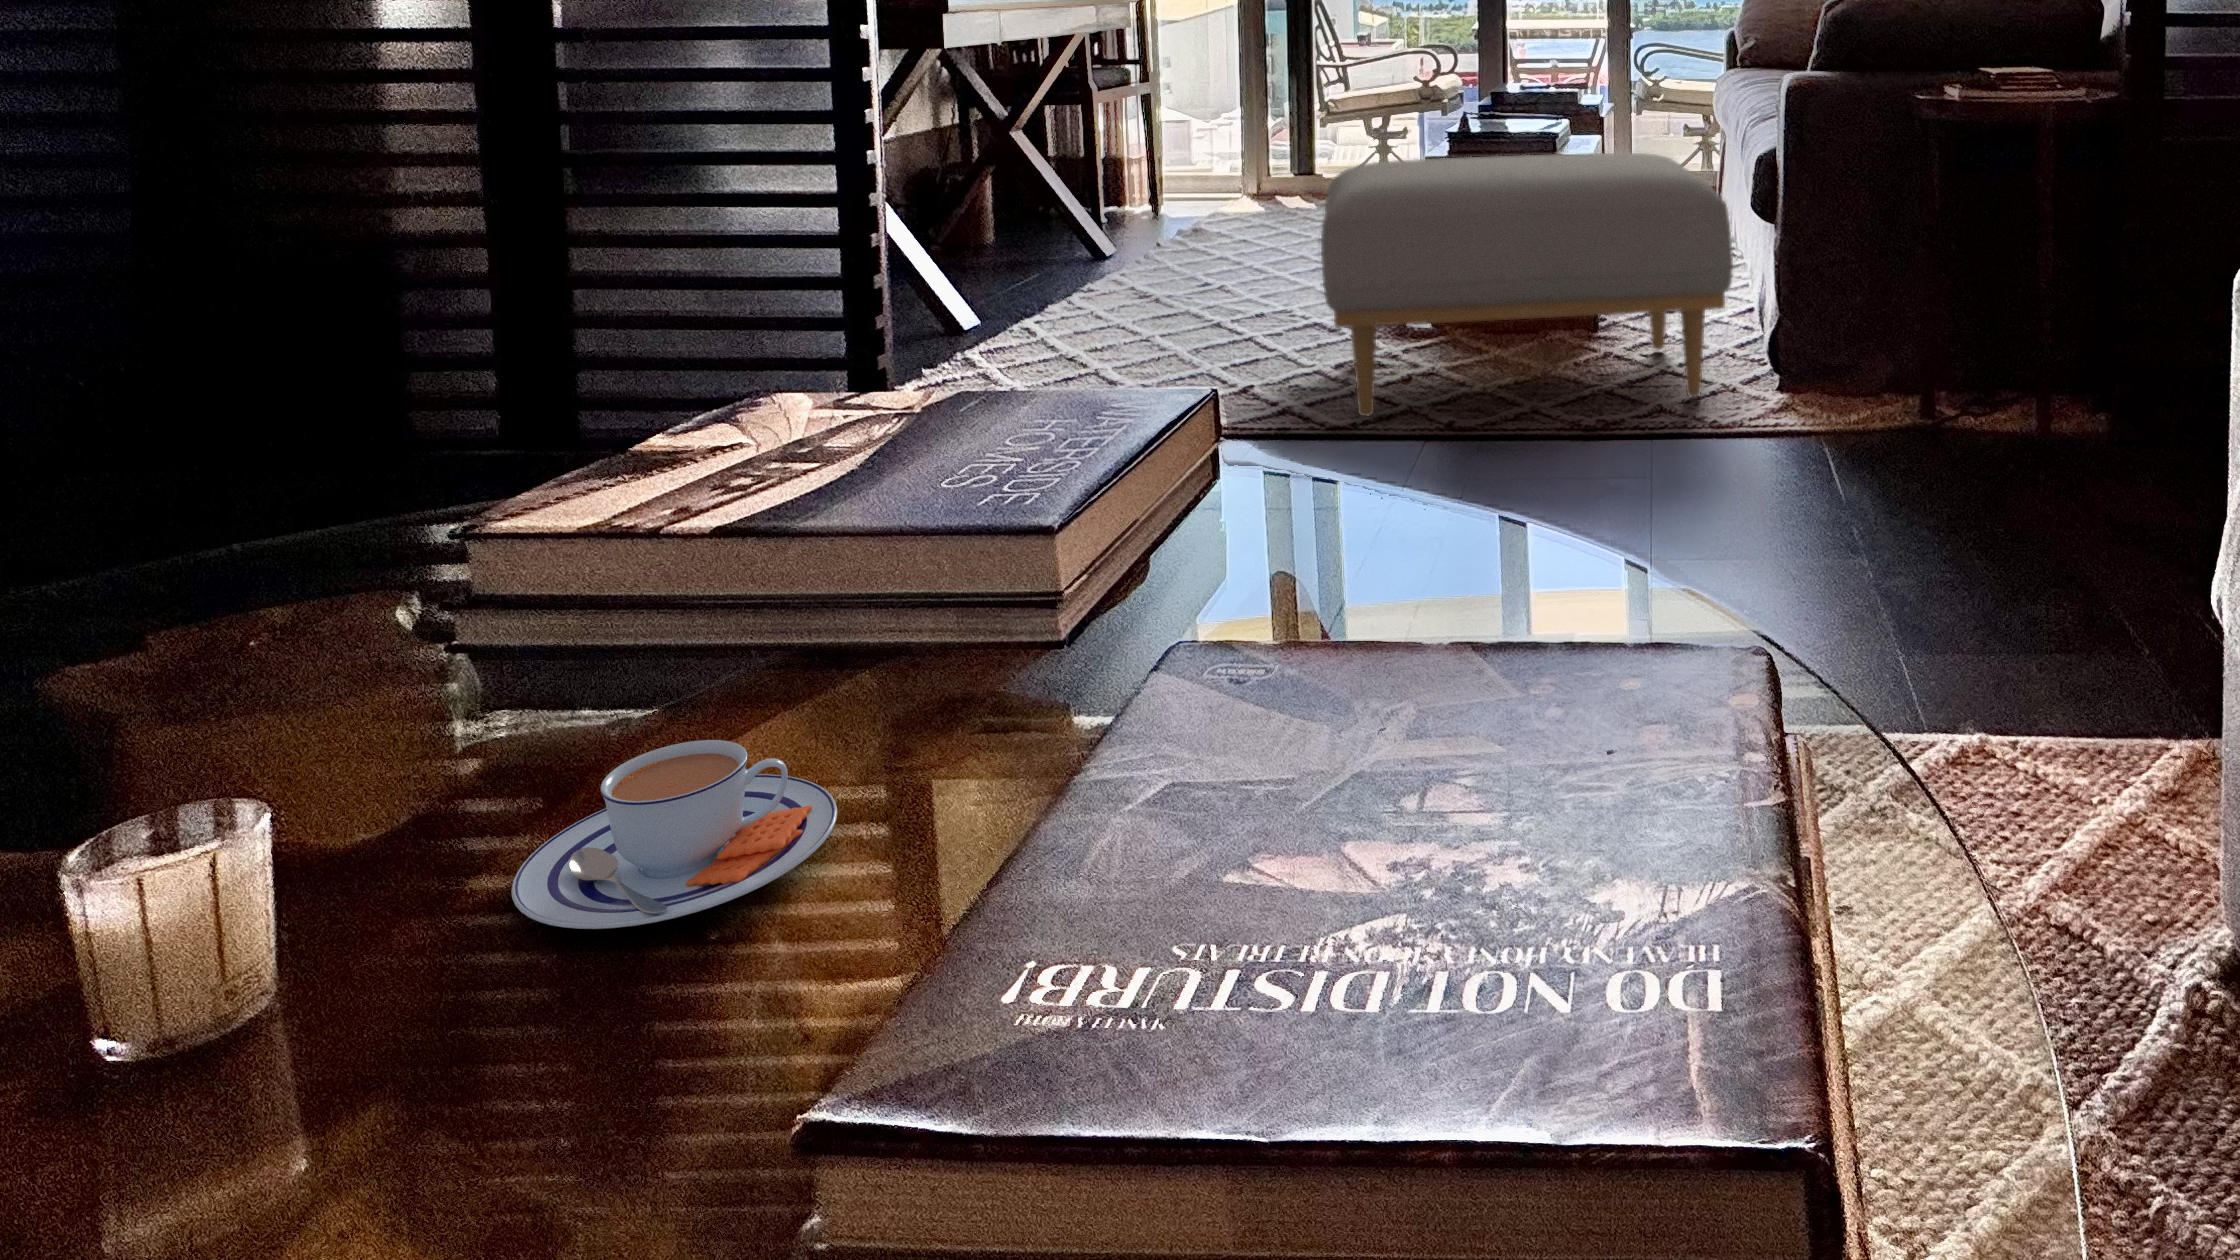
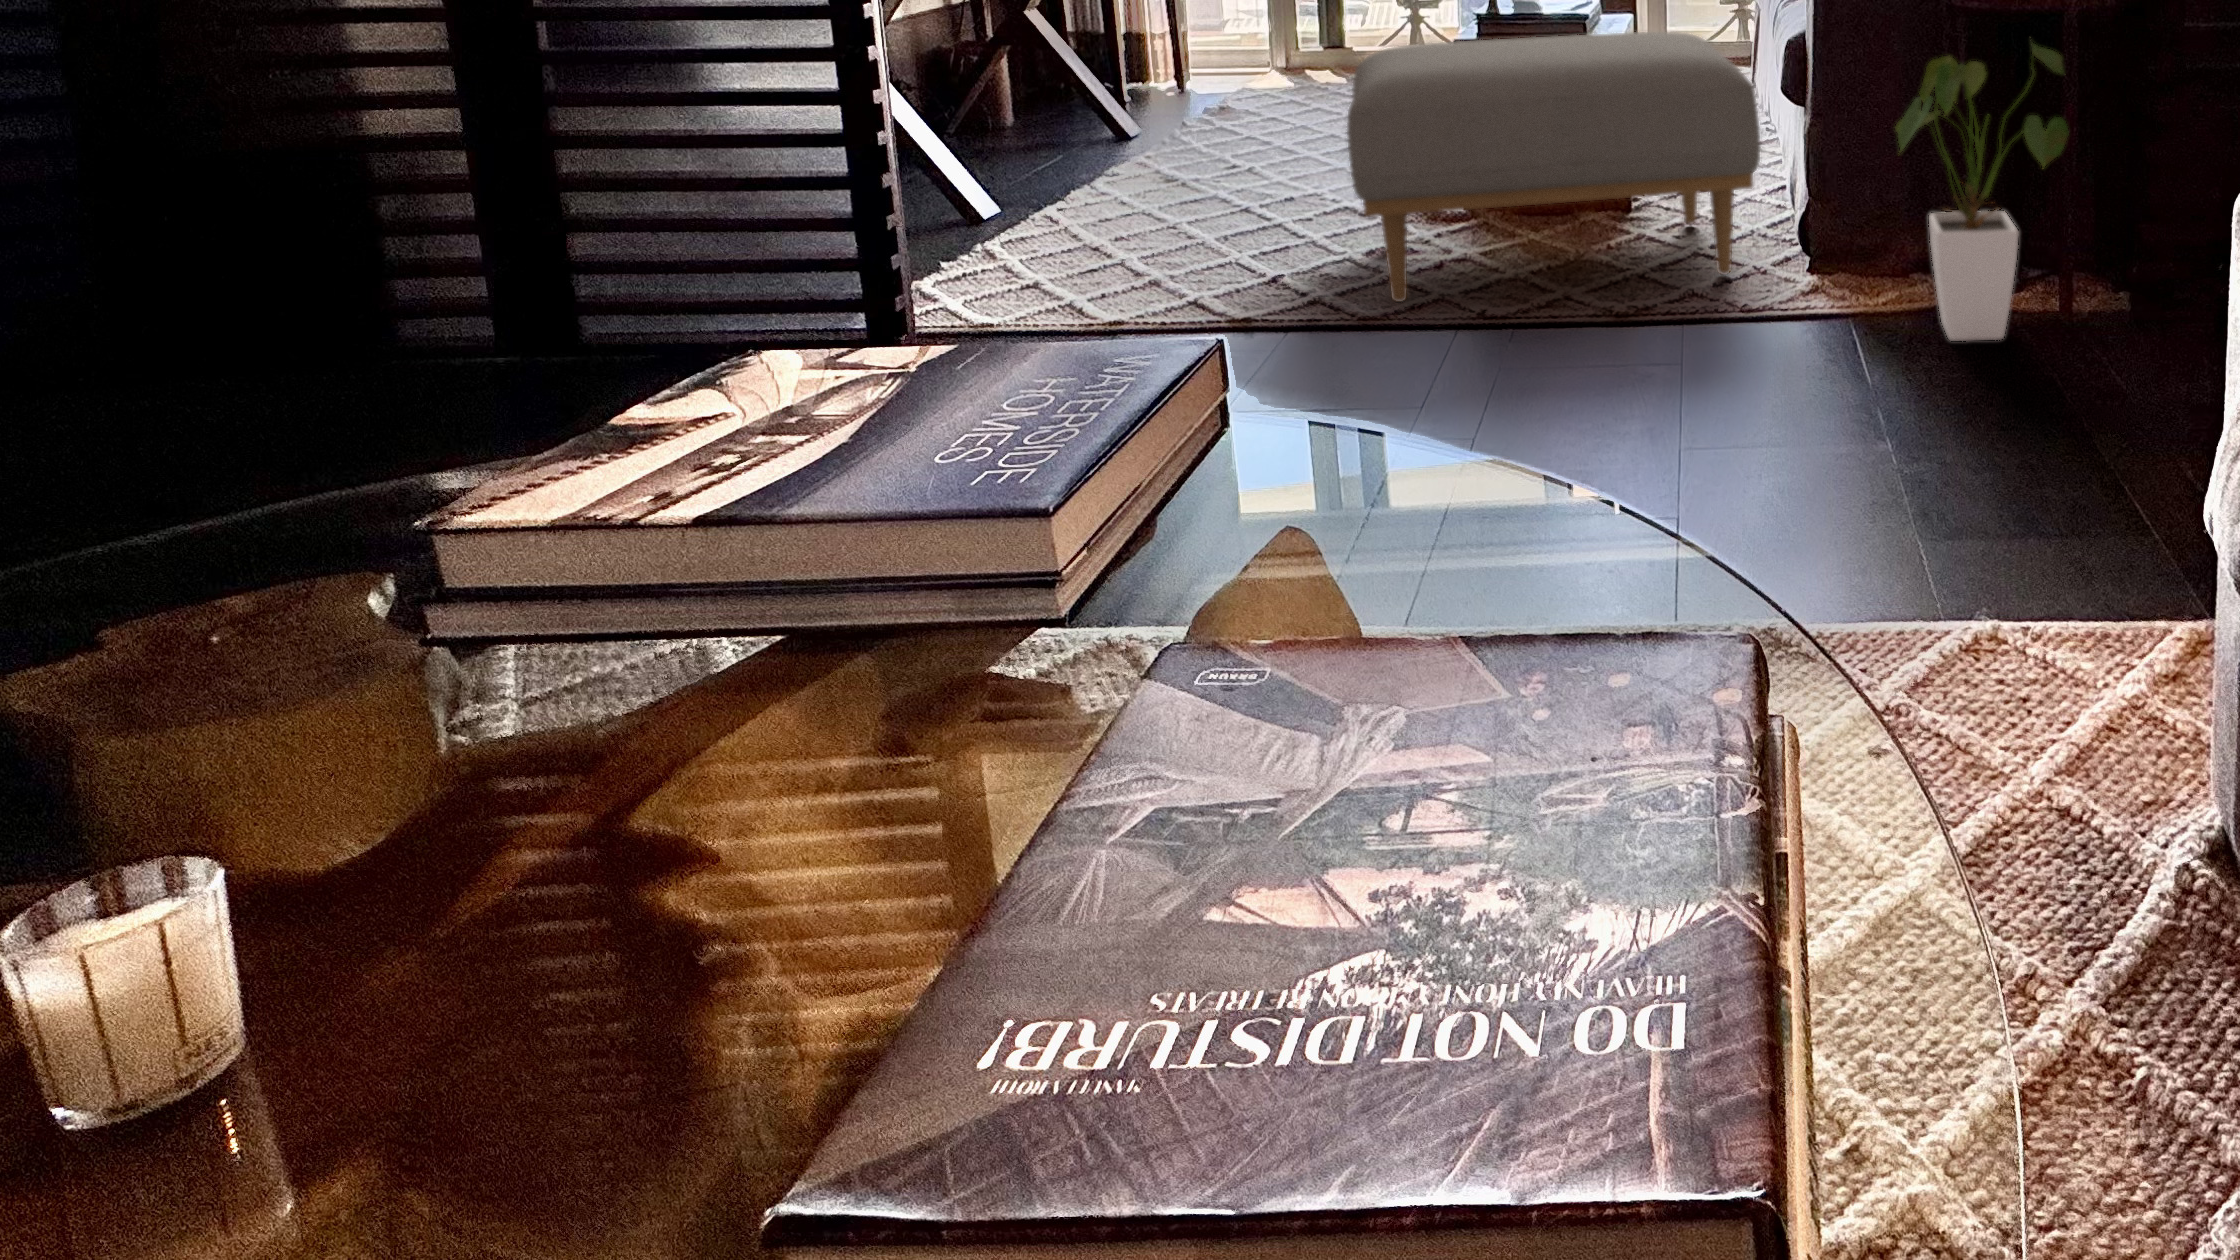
house plant: none [1872,156,2057,466] -> present [1896,44,2069,341]
teacup: present [511,740,837,929] -> none [494,741,835,948]

